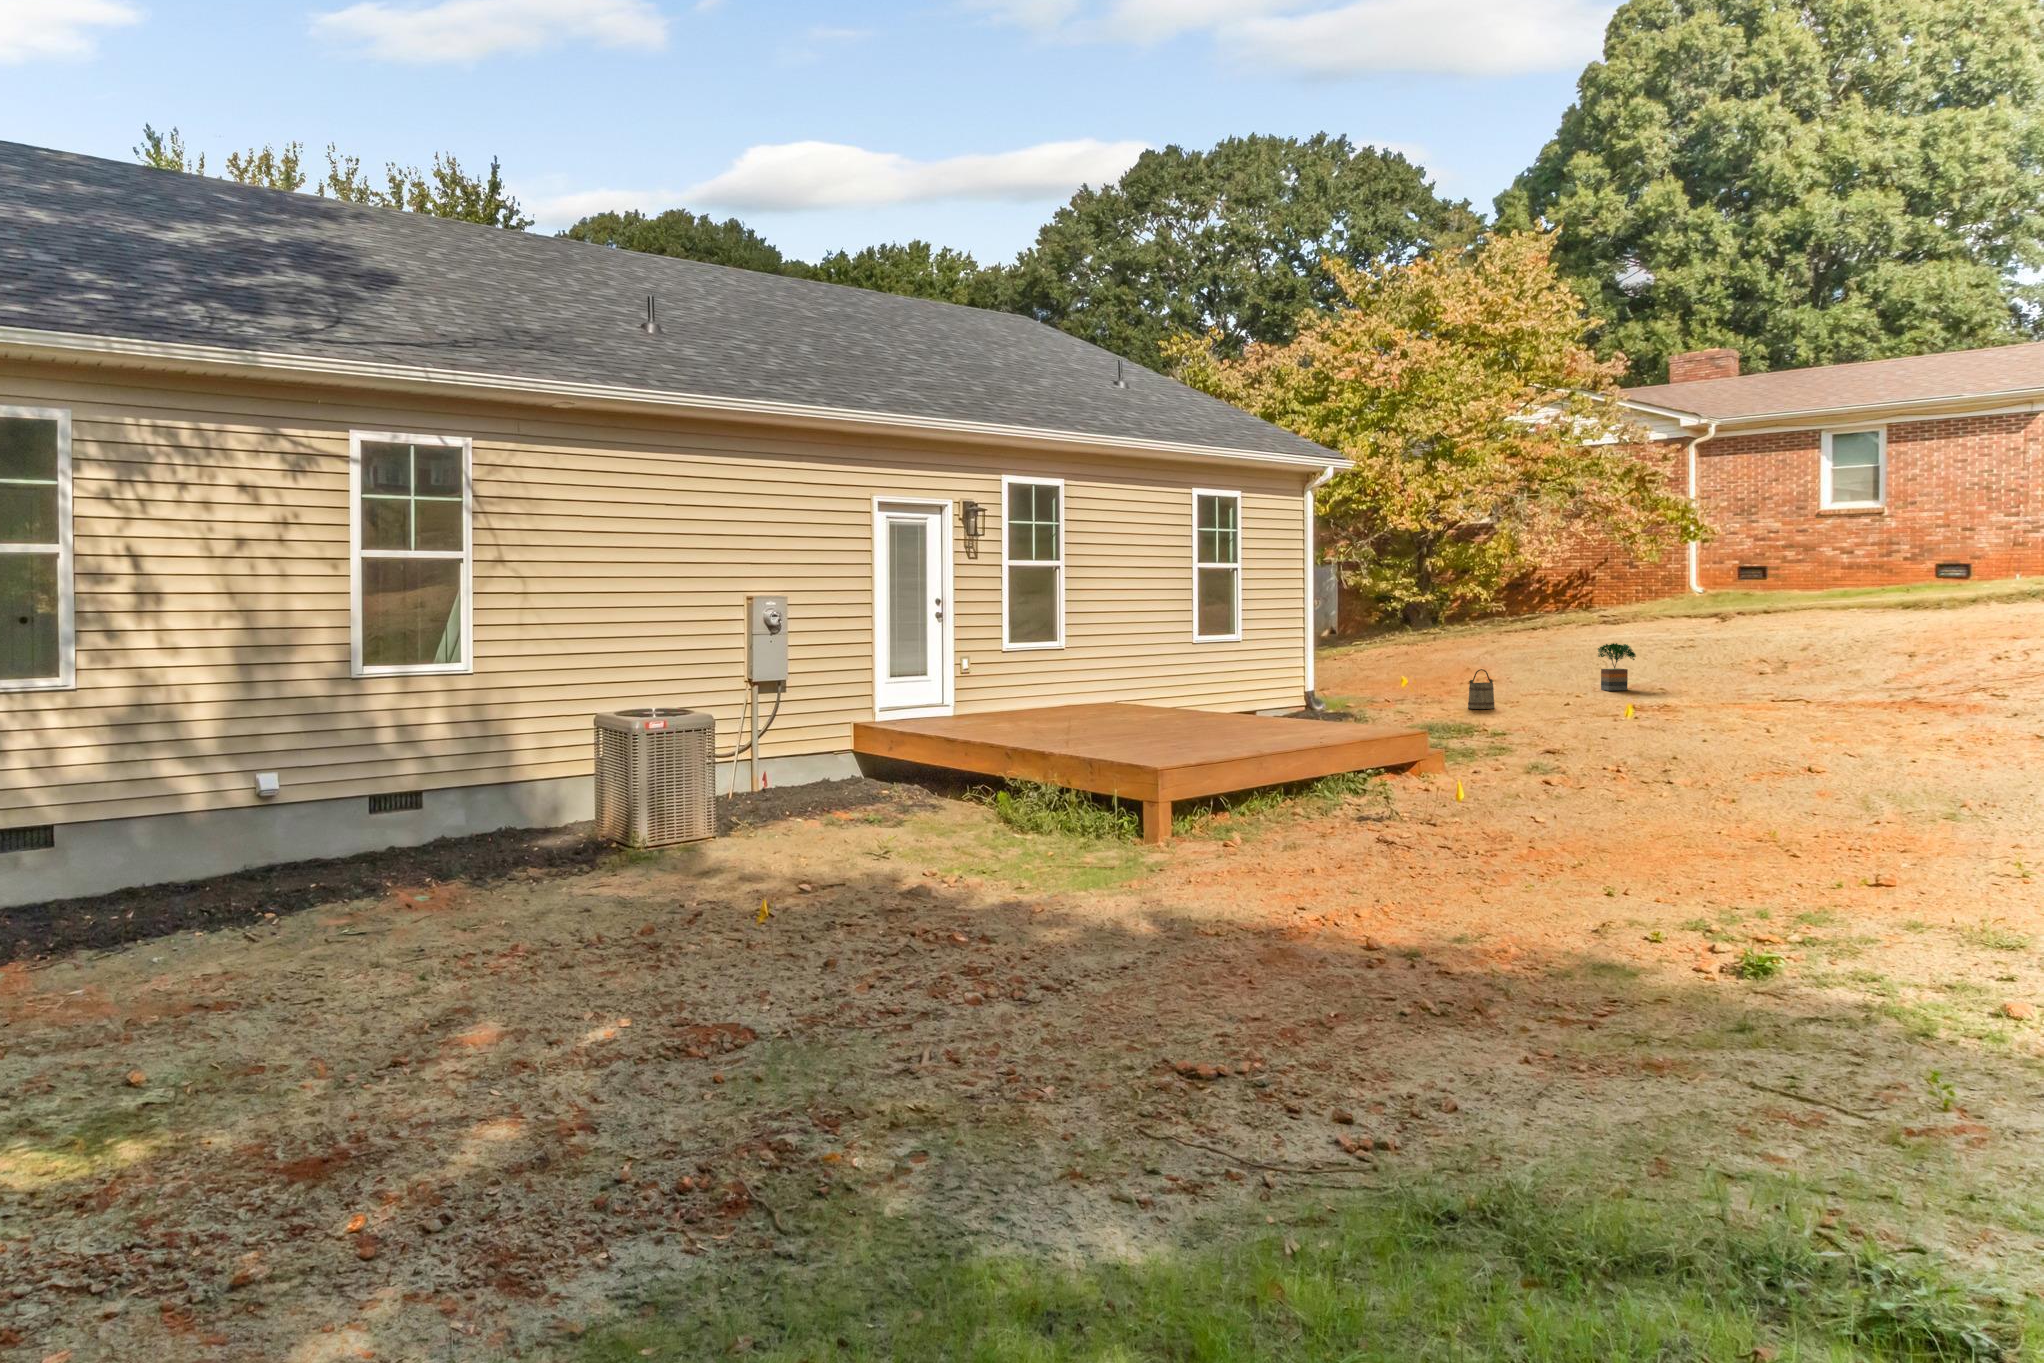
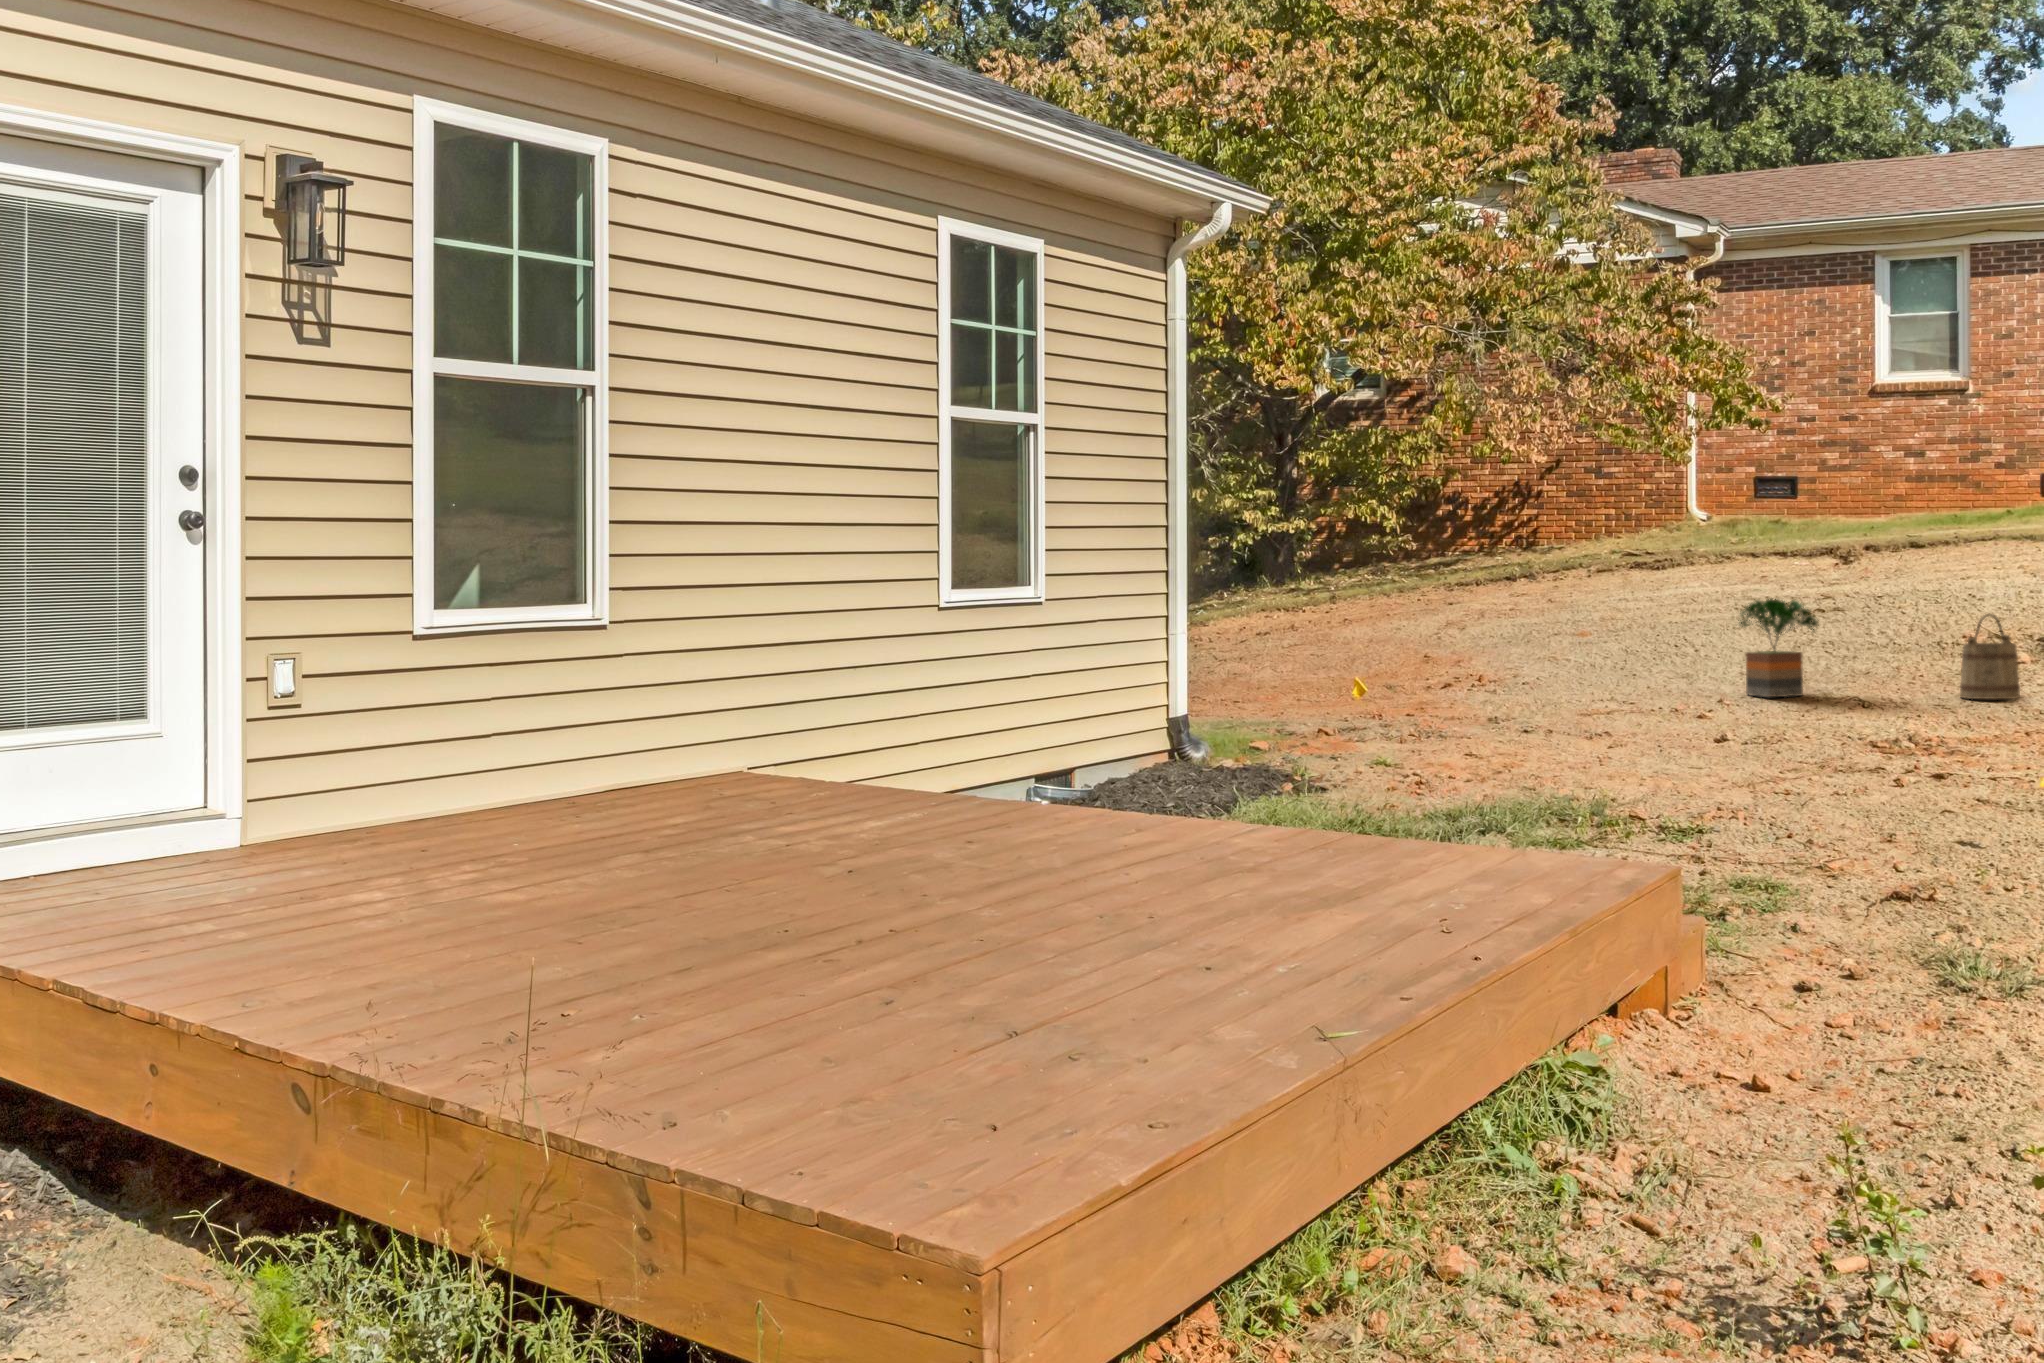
bucket: present [1468,669,1494,709] -> present [1960,614,2020,699]

